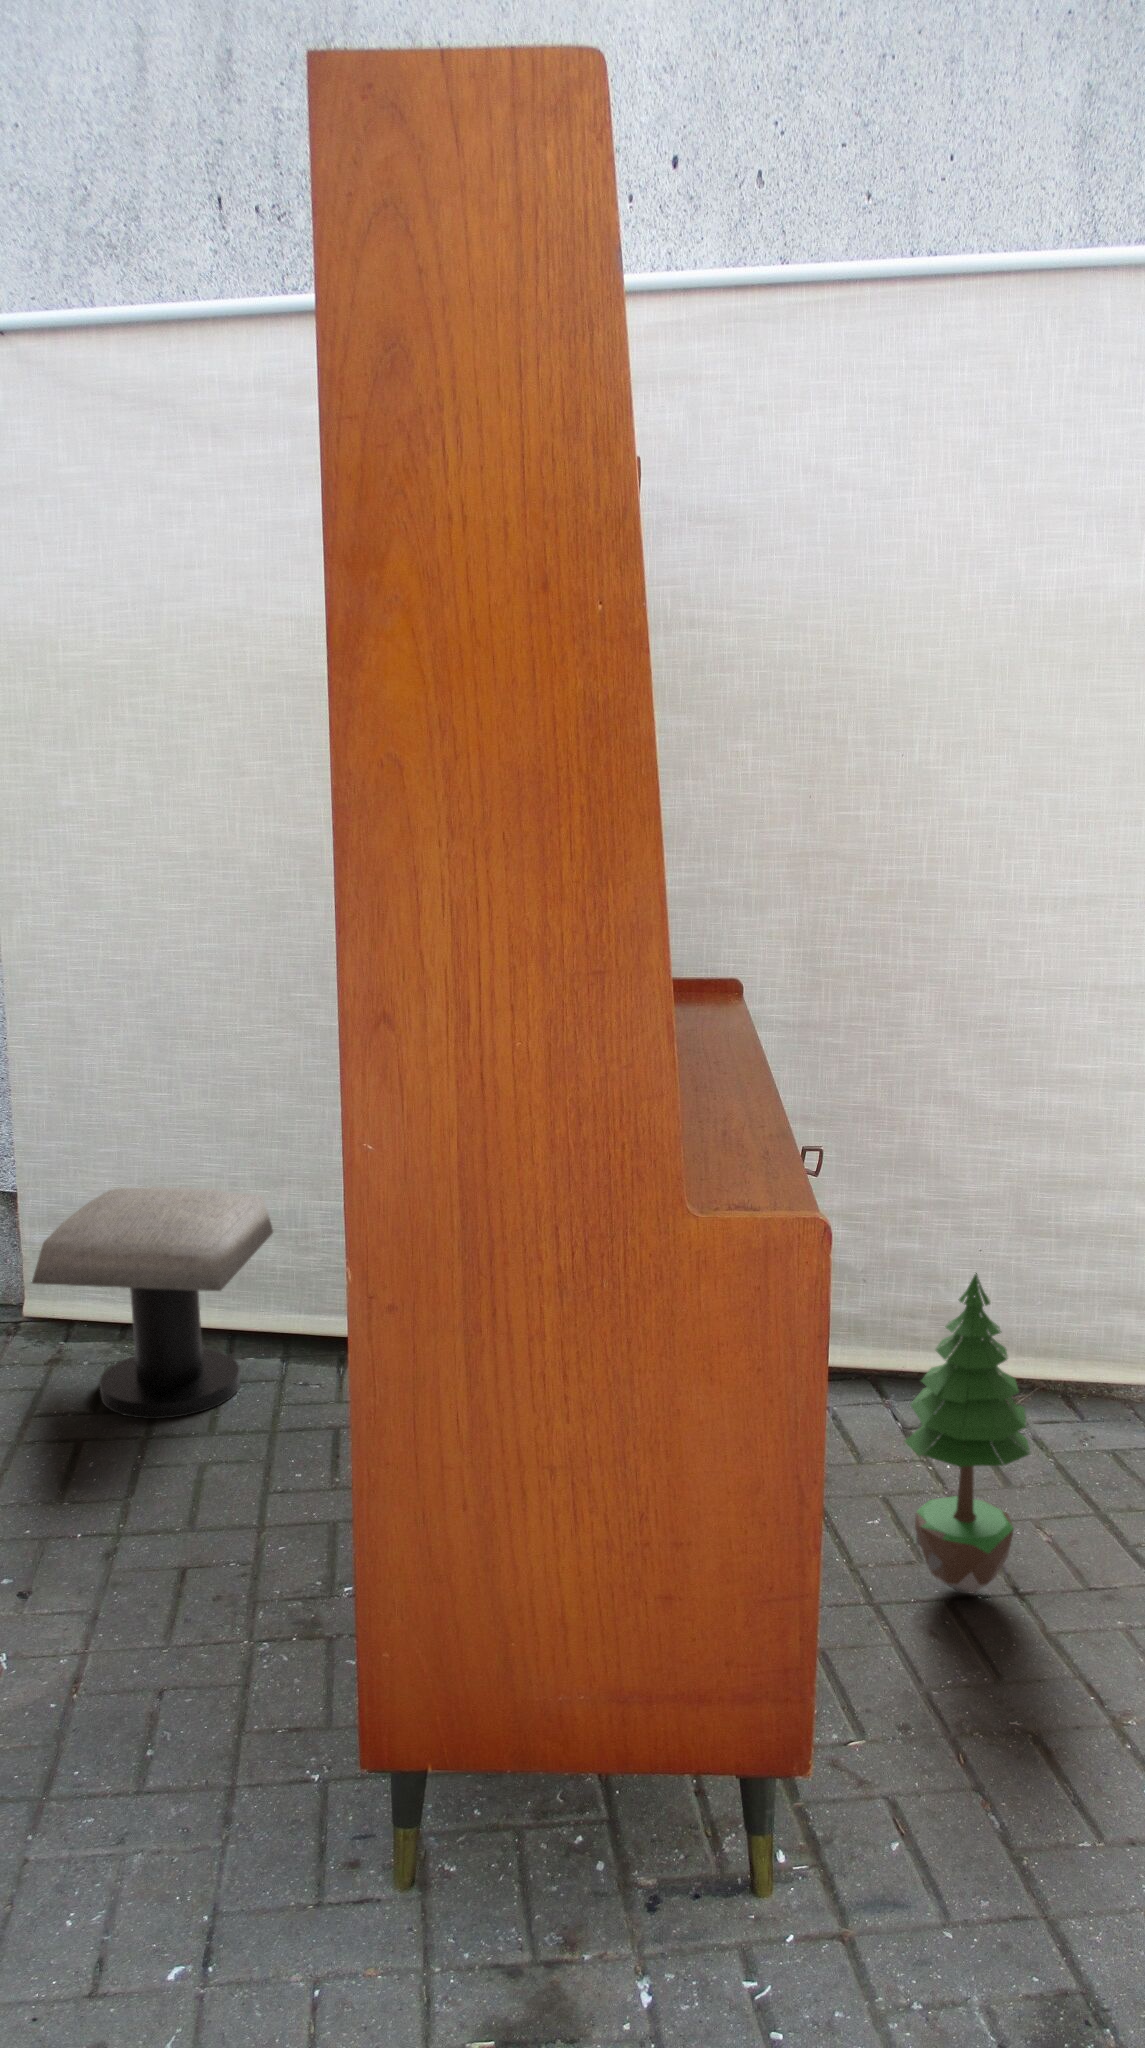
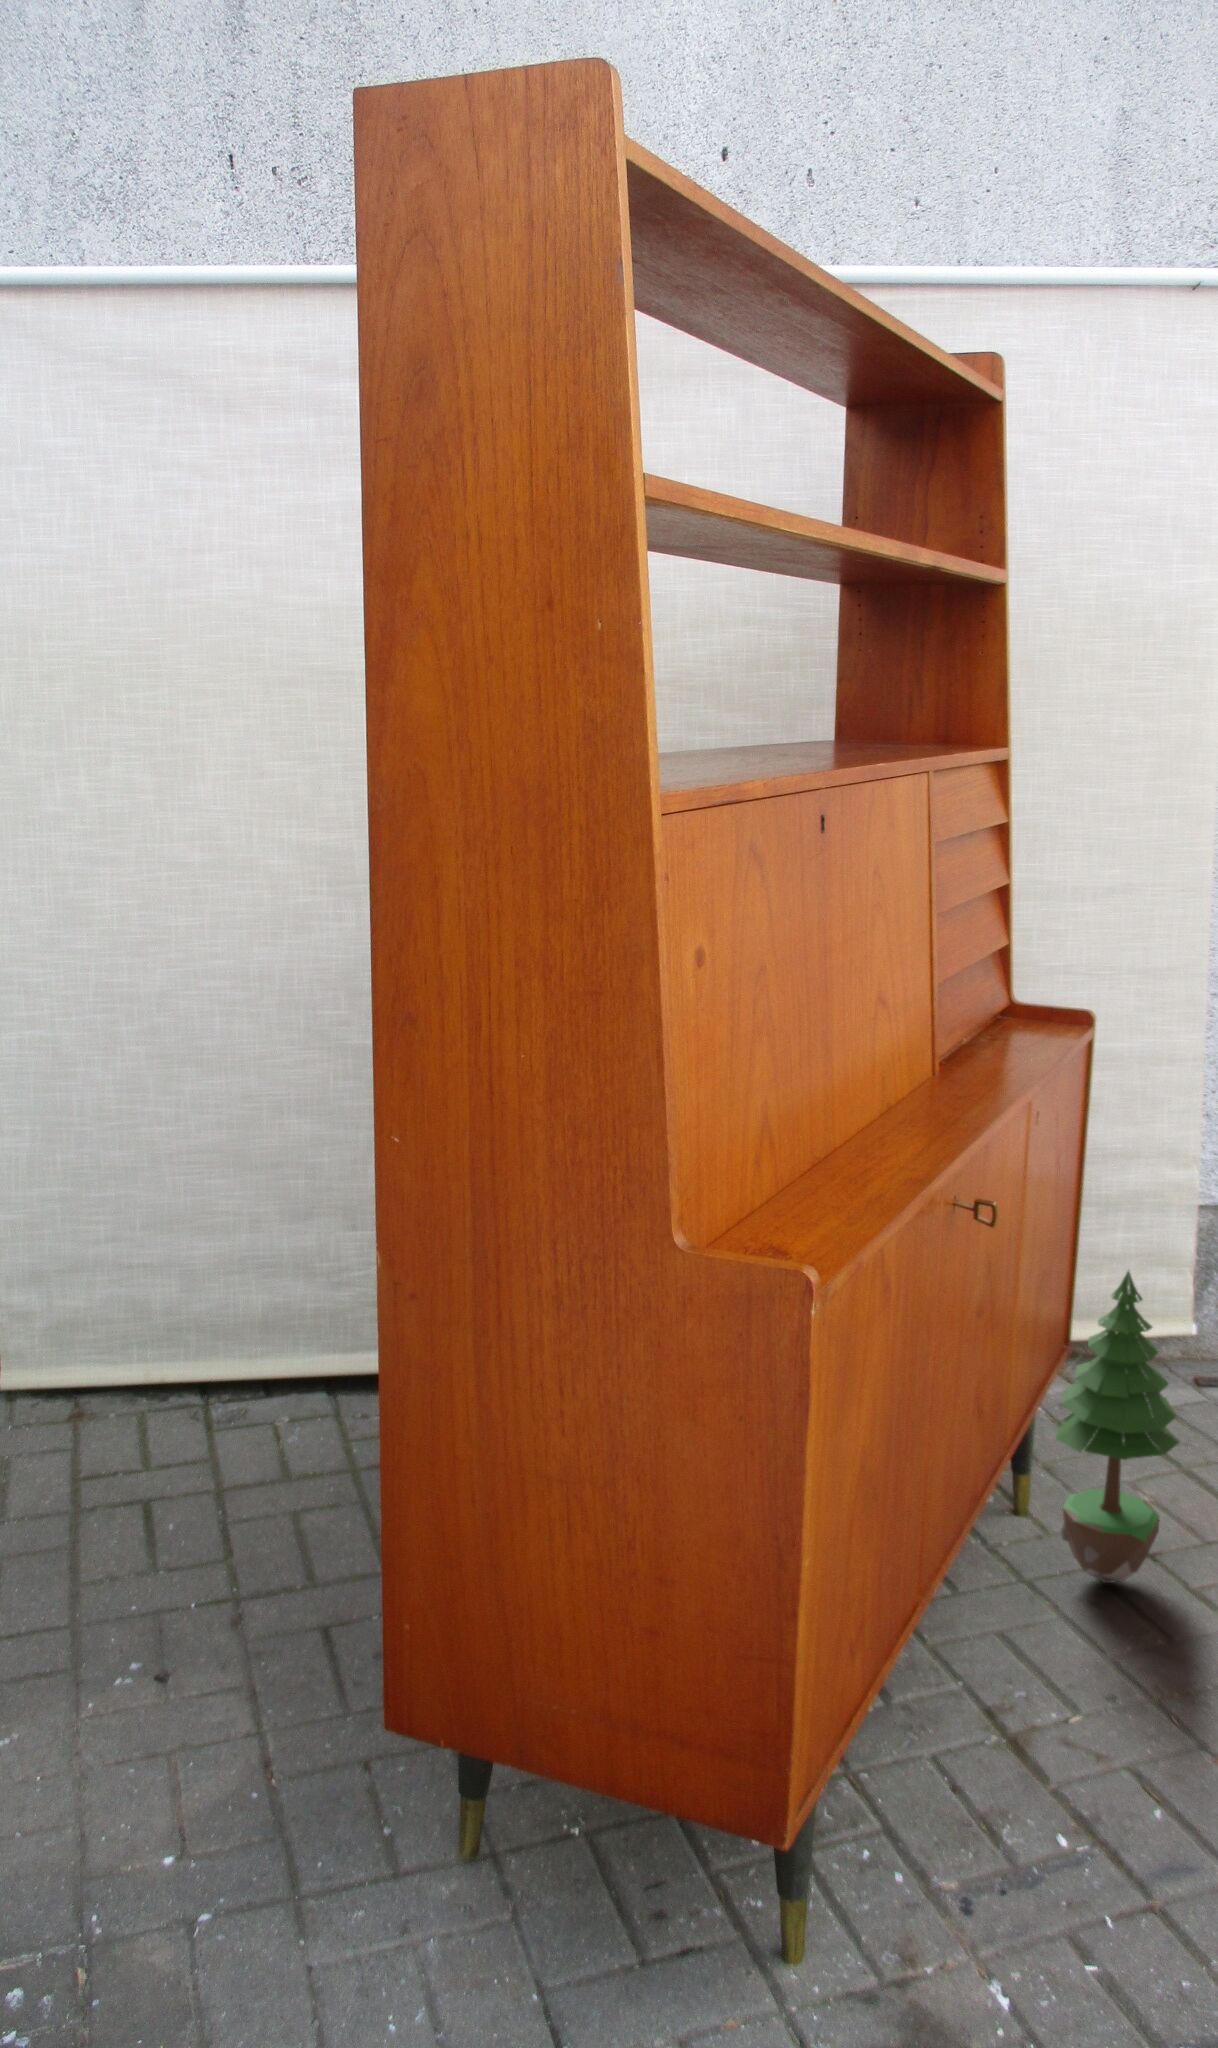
stool: present [32,1186,273,1419] -> none [71,1225,310,1480]

